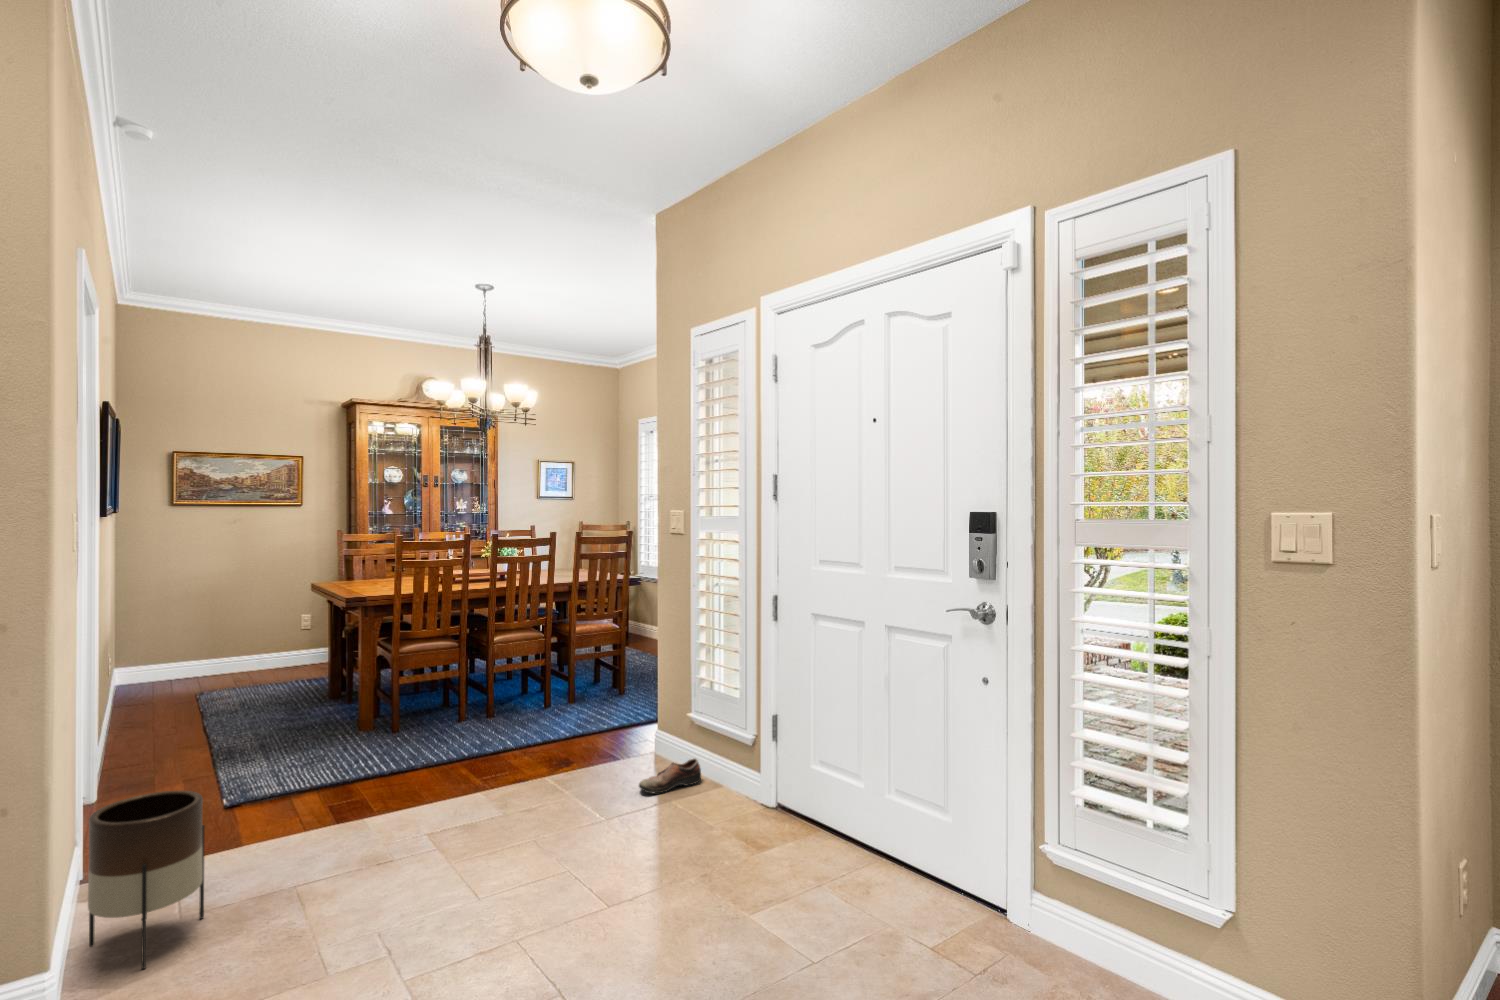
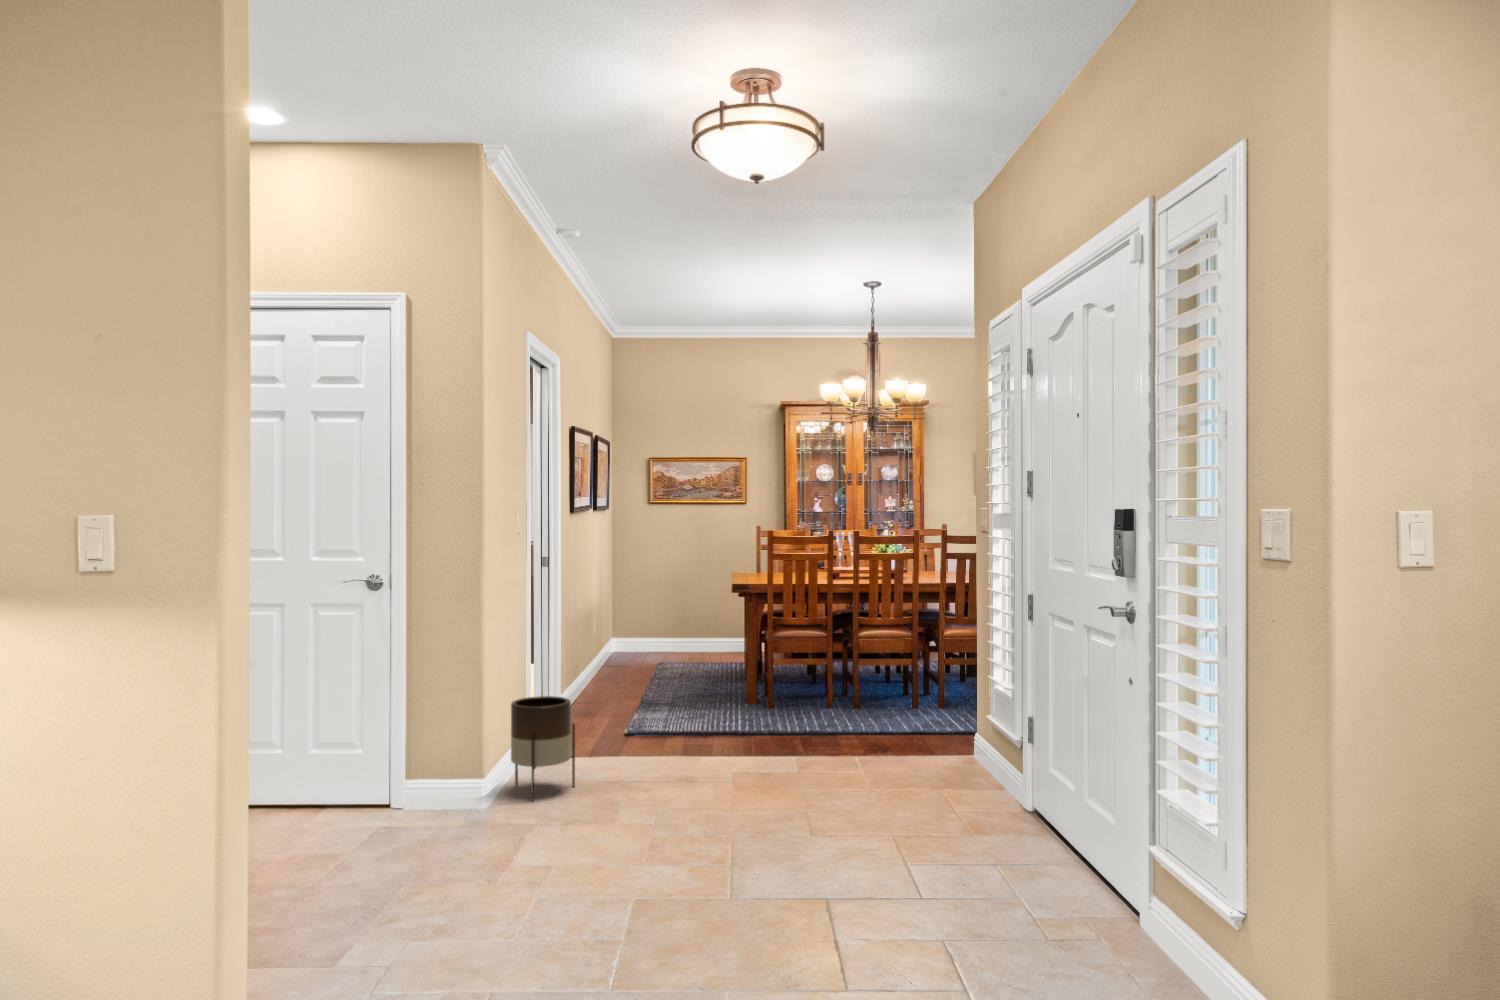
shoe: present [639,758,701,793] -> none [919,757,987,782]

